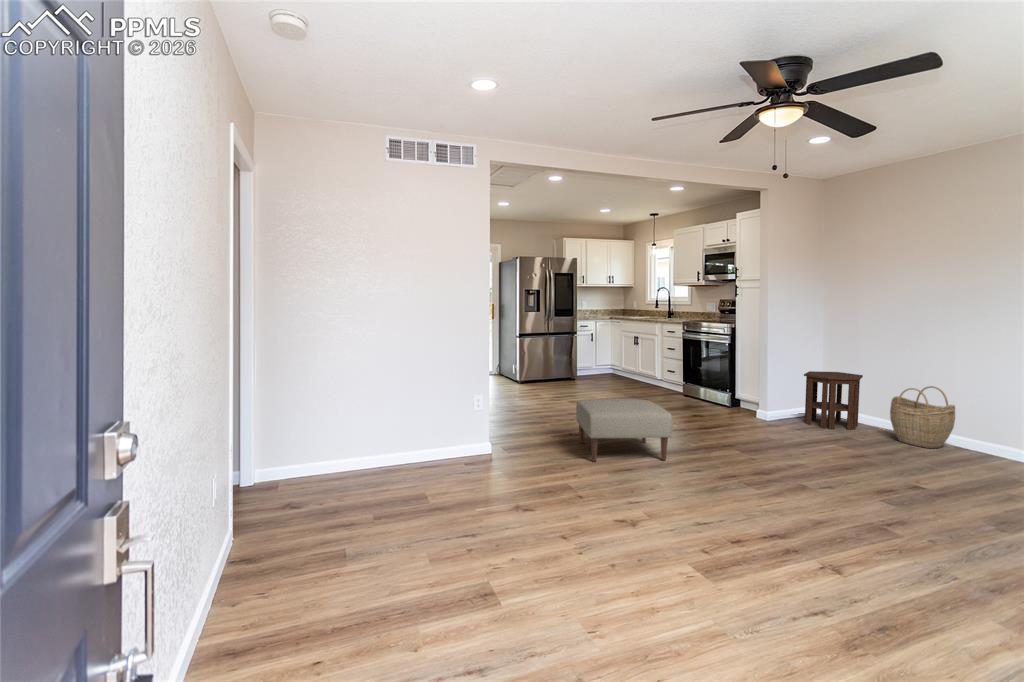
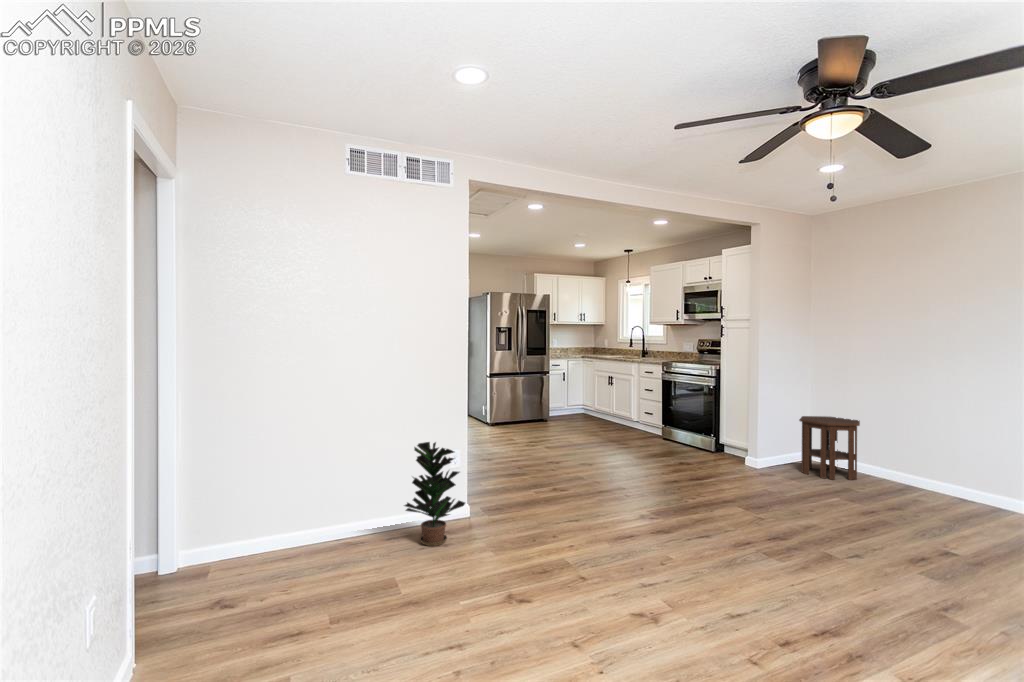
woven basket: present [890,386,955,448] -> none [897,433,967,502]
potted plant: none [437,387,489,472] -> present [404,442,465,546]
ottoman: present [576,399,672,461] -> none [562,451,676,527]

